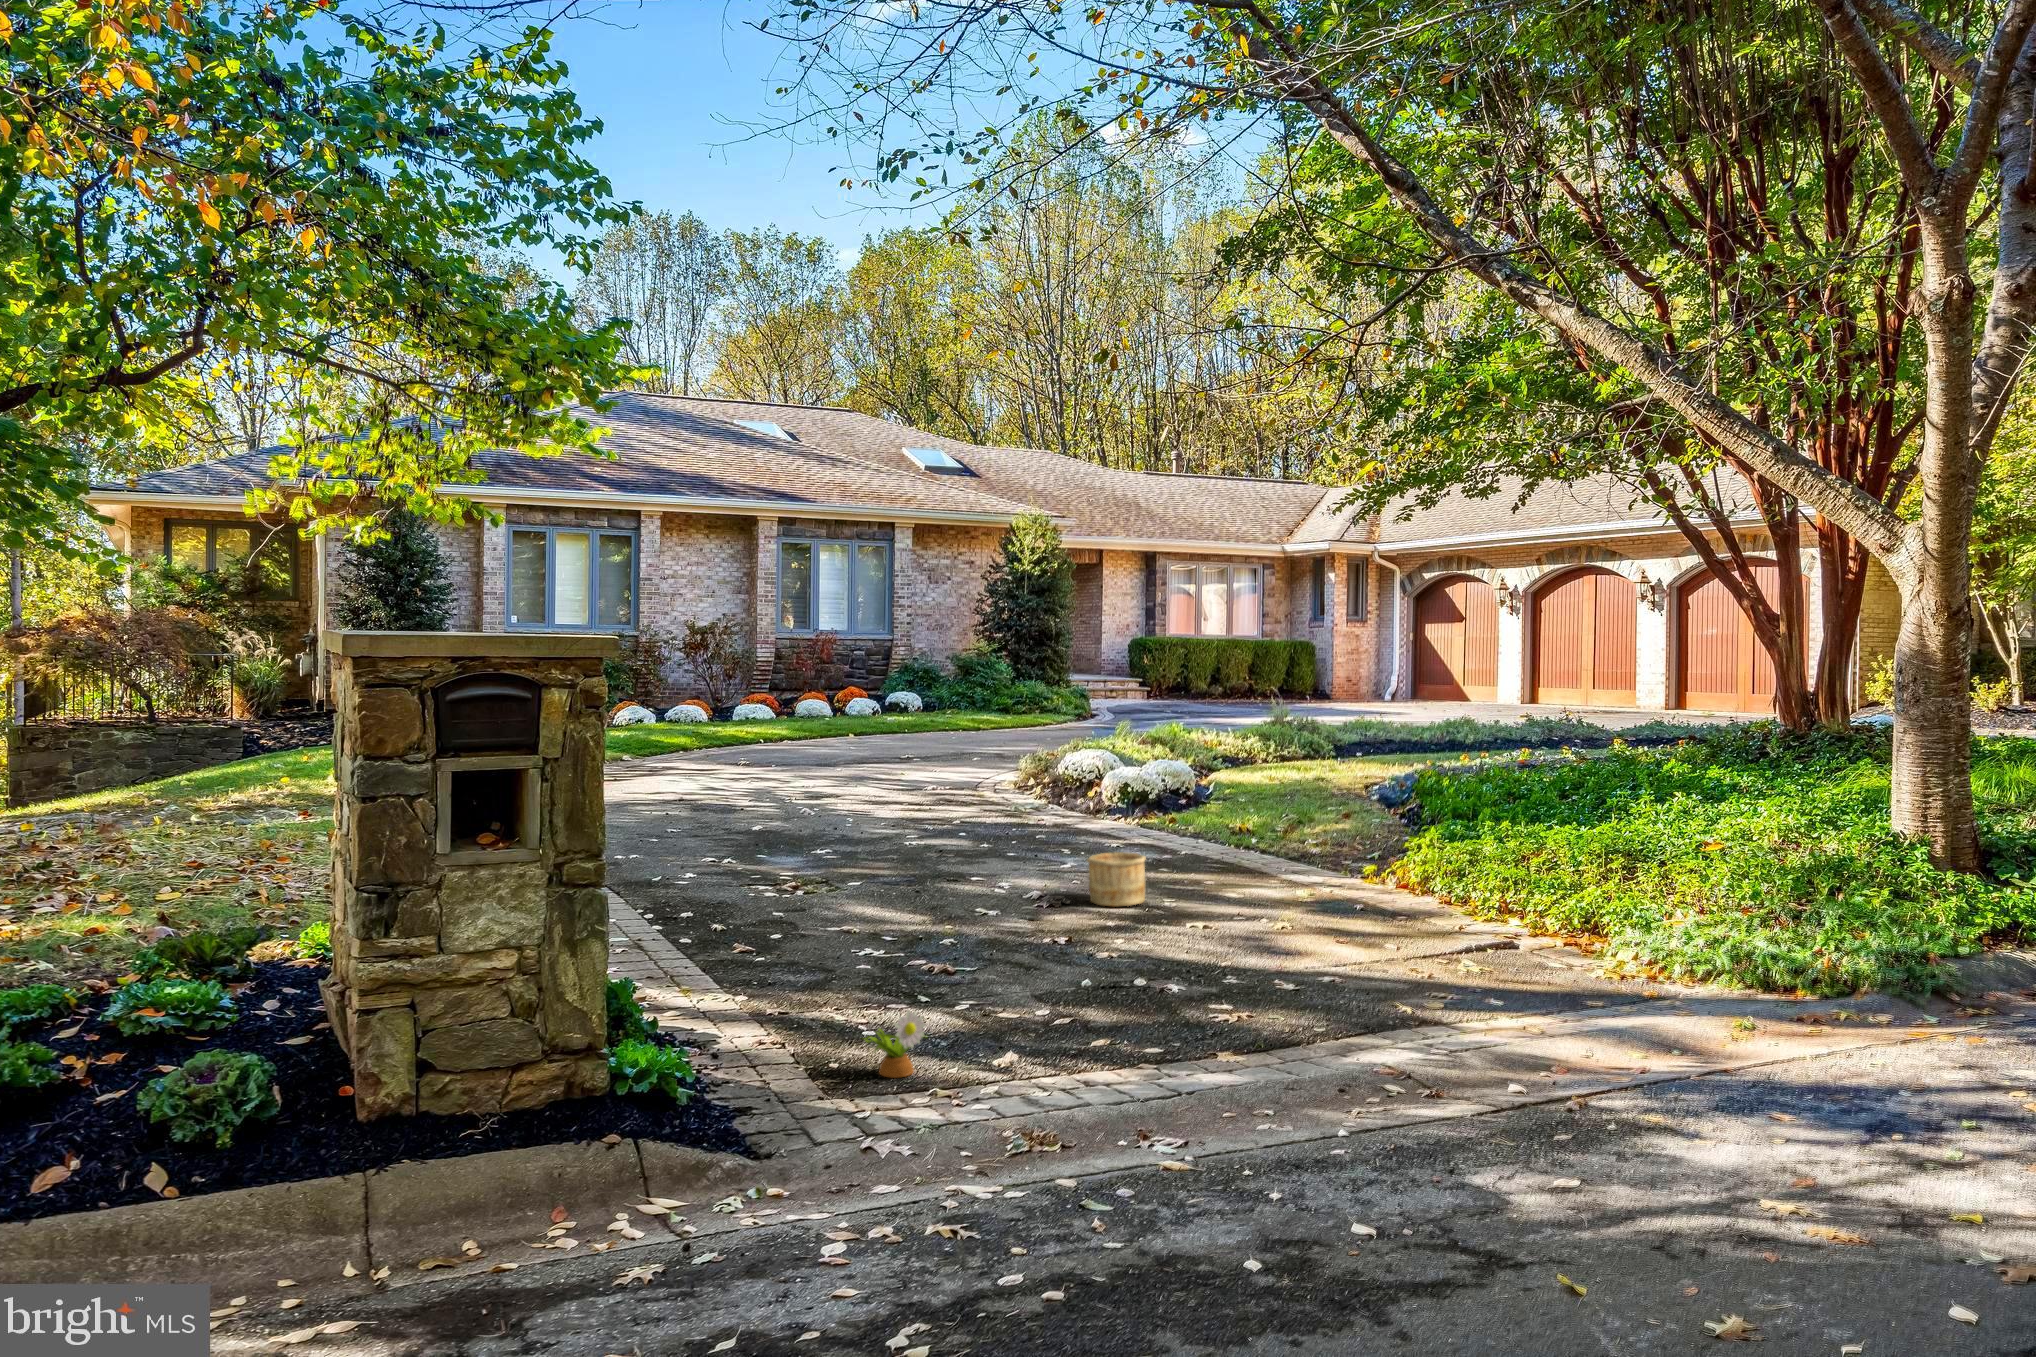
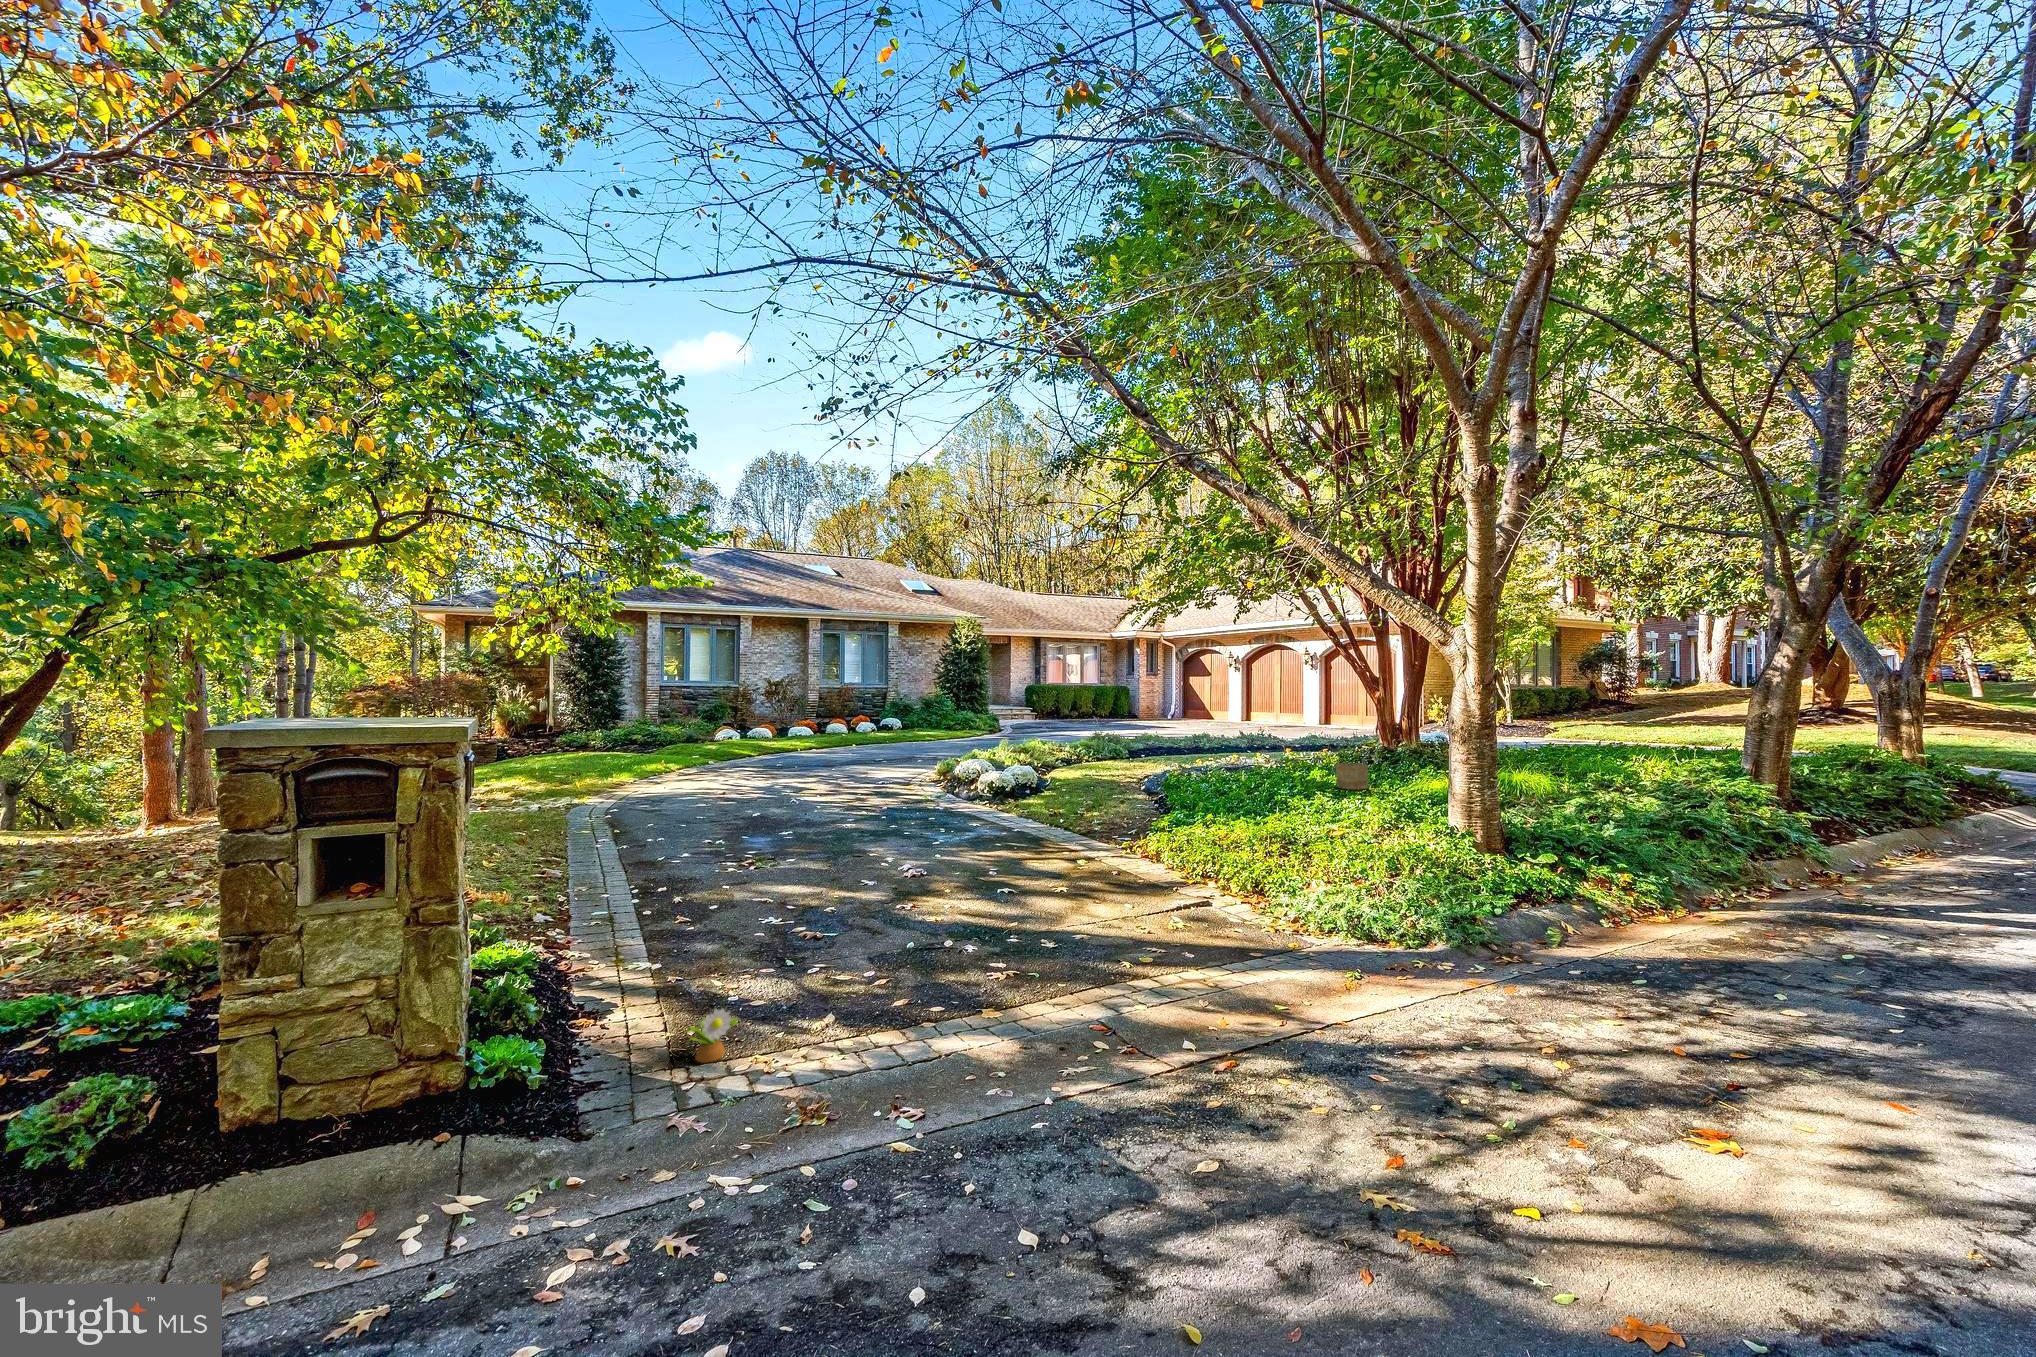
wooden bucket: present [1087,852,1146,907] -> present [1335,763,1368,790]

